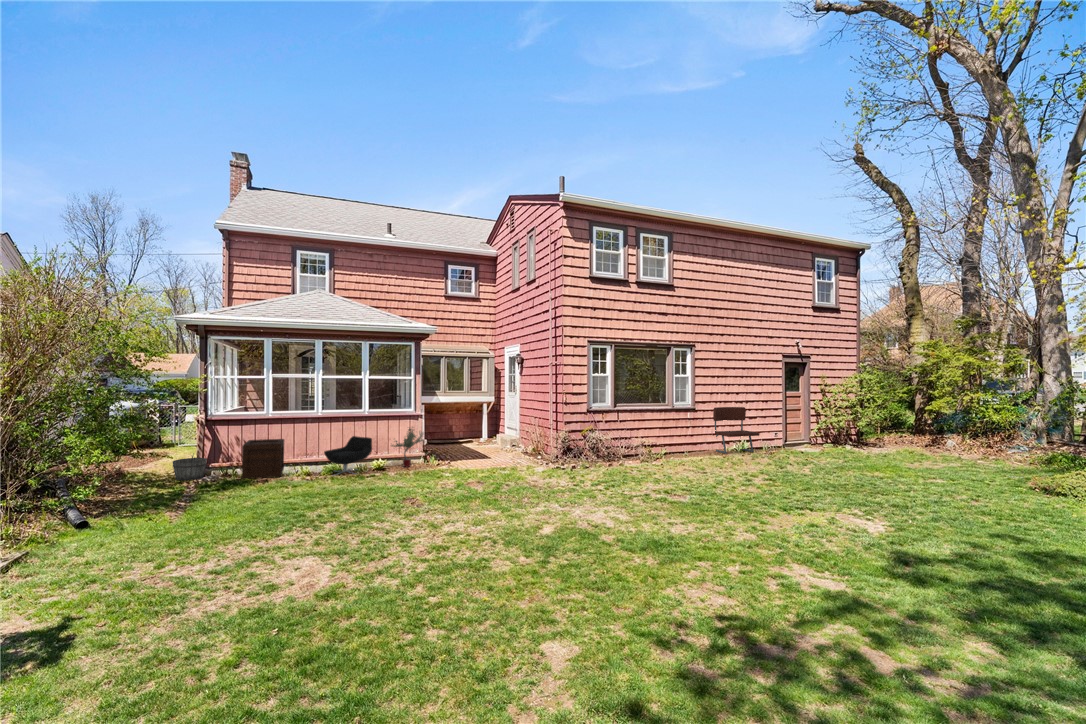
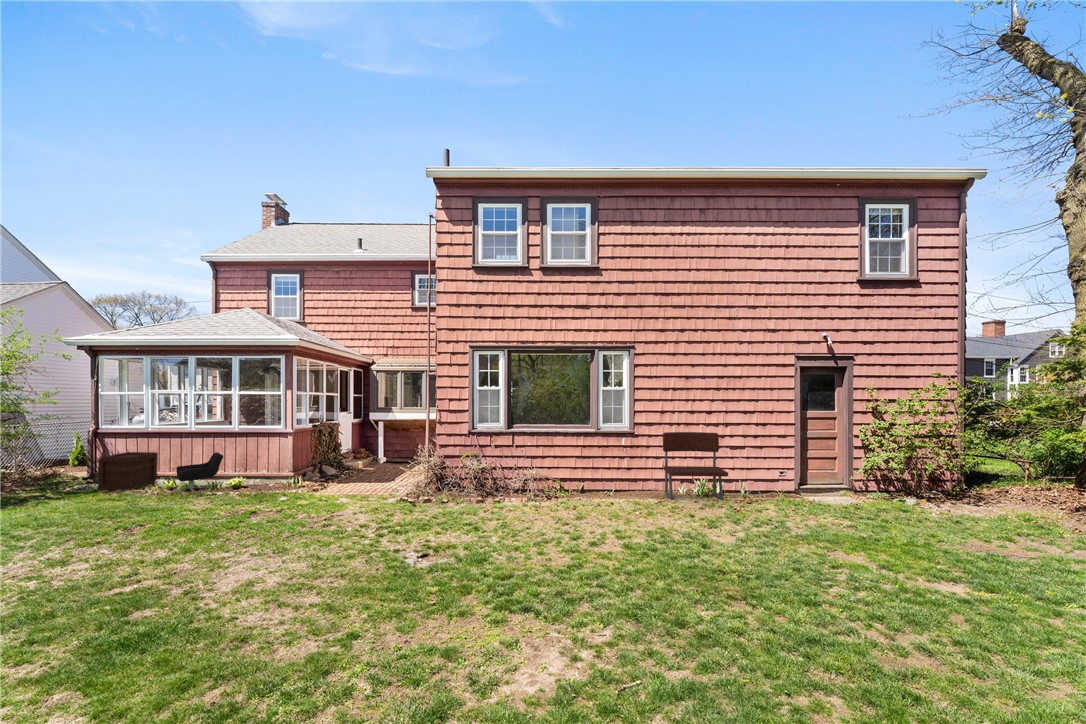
potted tree: present [392,428,423,467] -> none [244,444,279,488]
wooden bucket: present [173,456,207,480] -> none [57,463,94,487]

